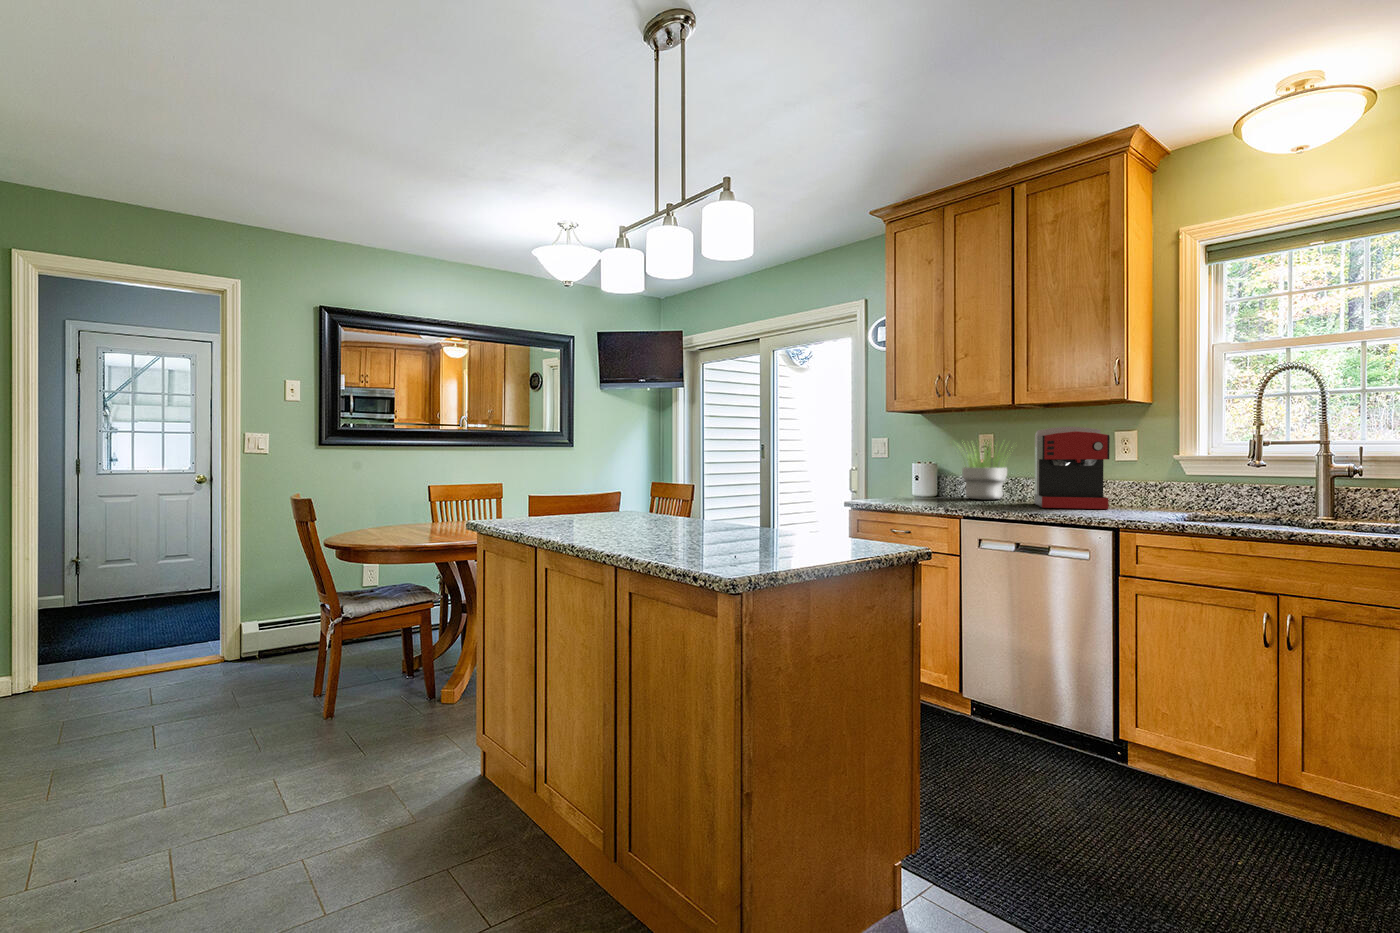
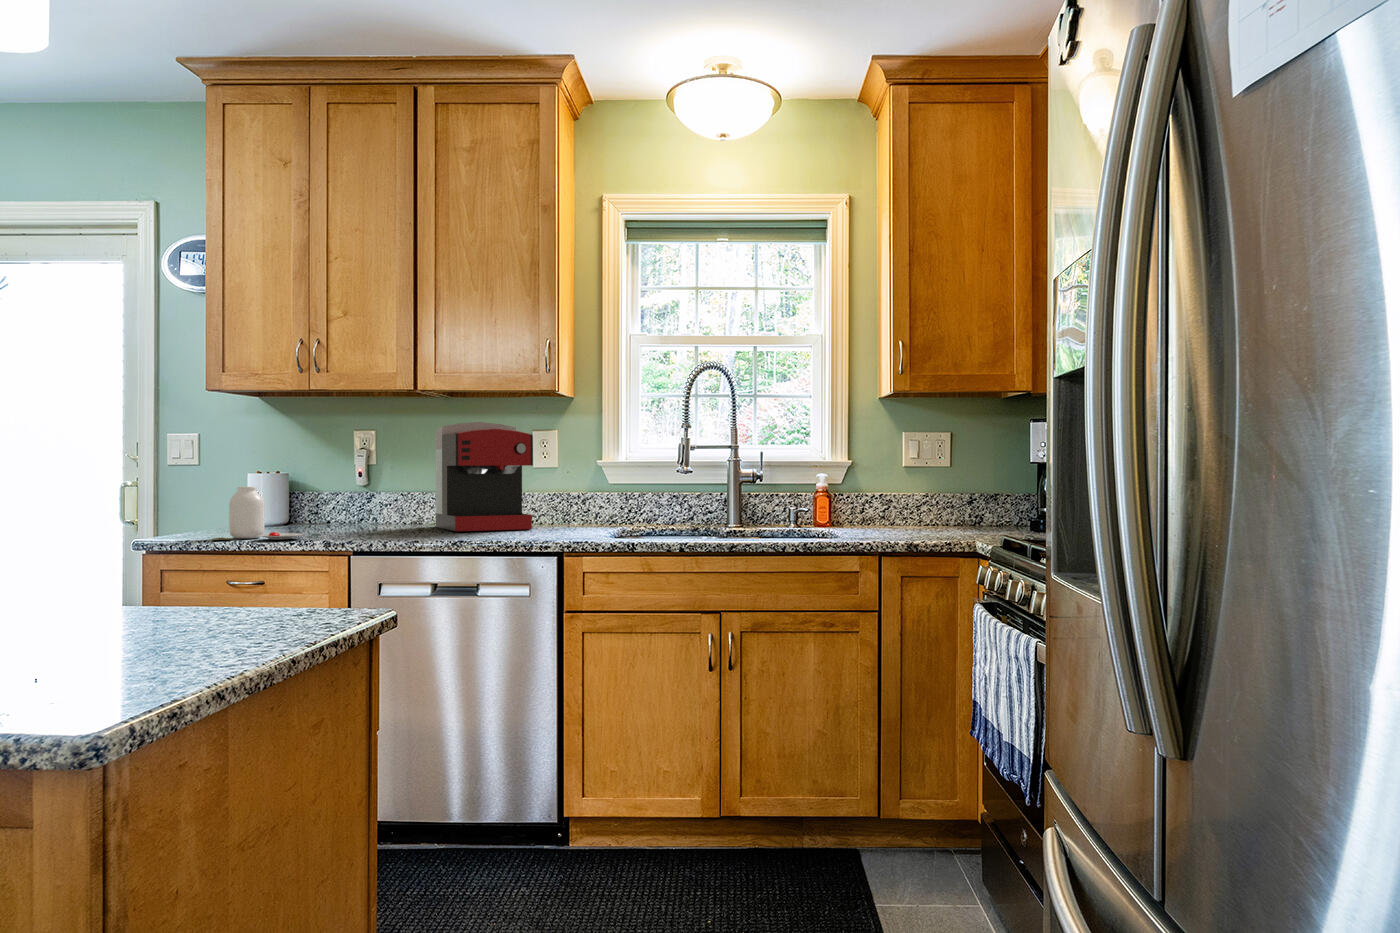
potted plant: present [957,441,1012,500] -> none [306,435,414,524]
jar: none [877,473,931,507] -> present [212,487,303,540]

